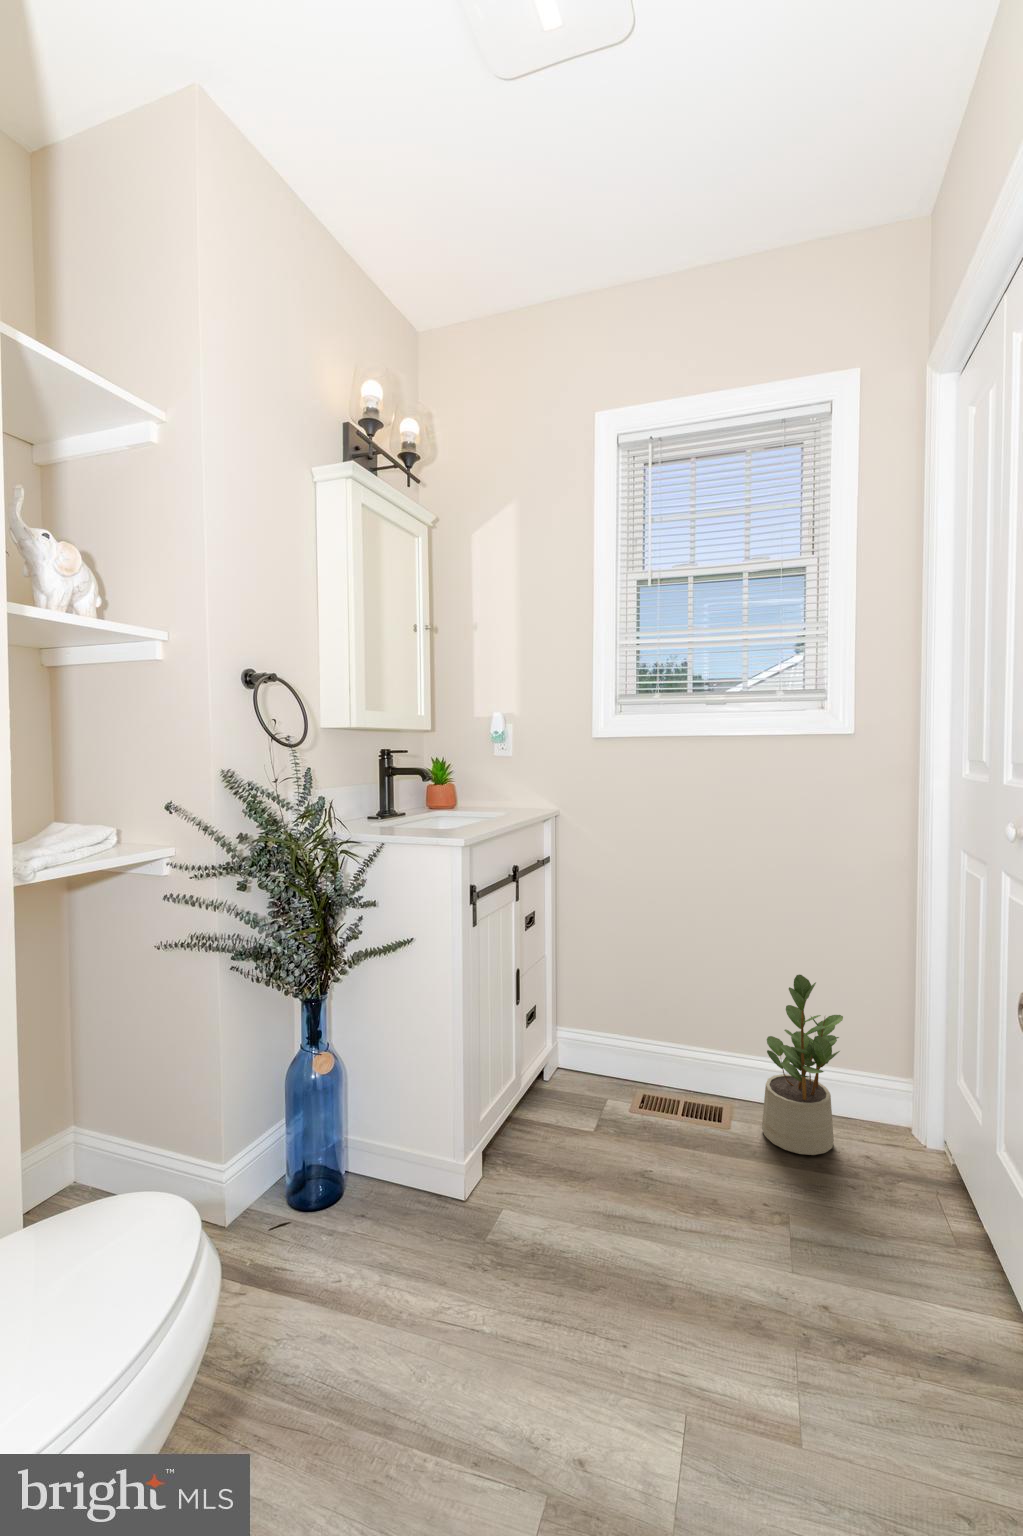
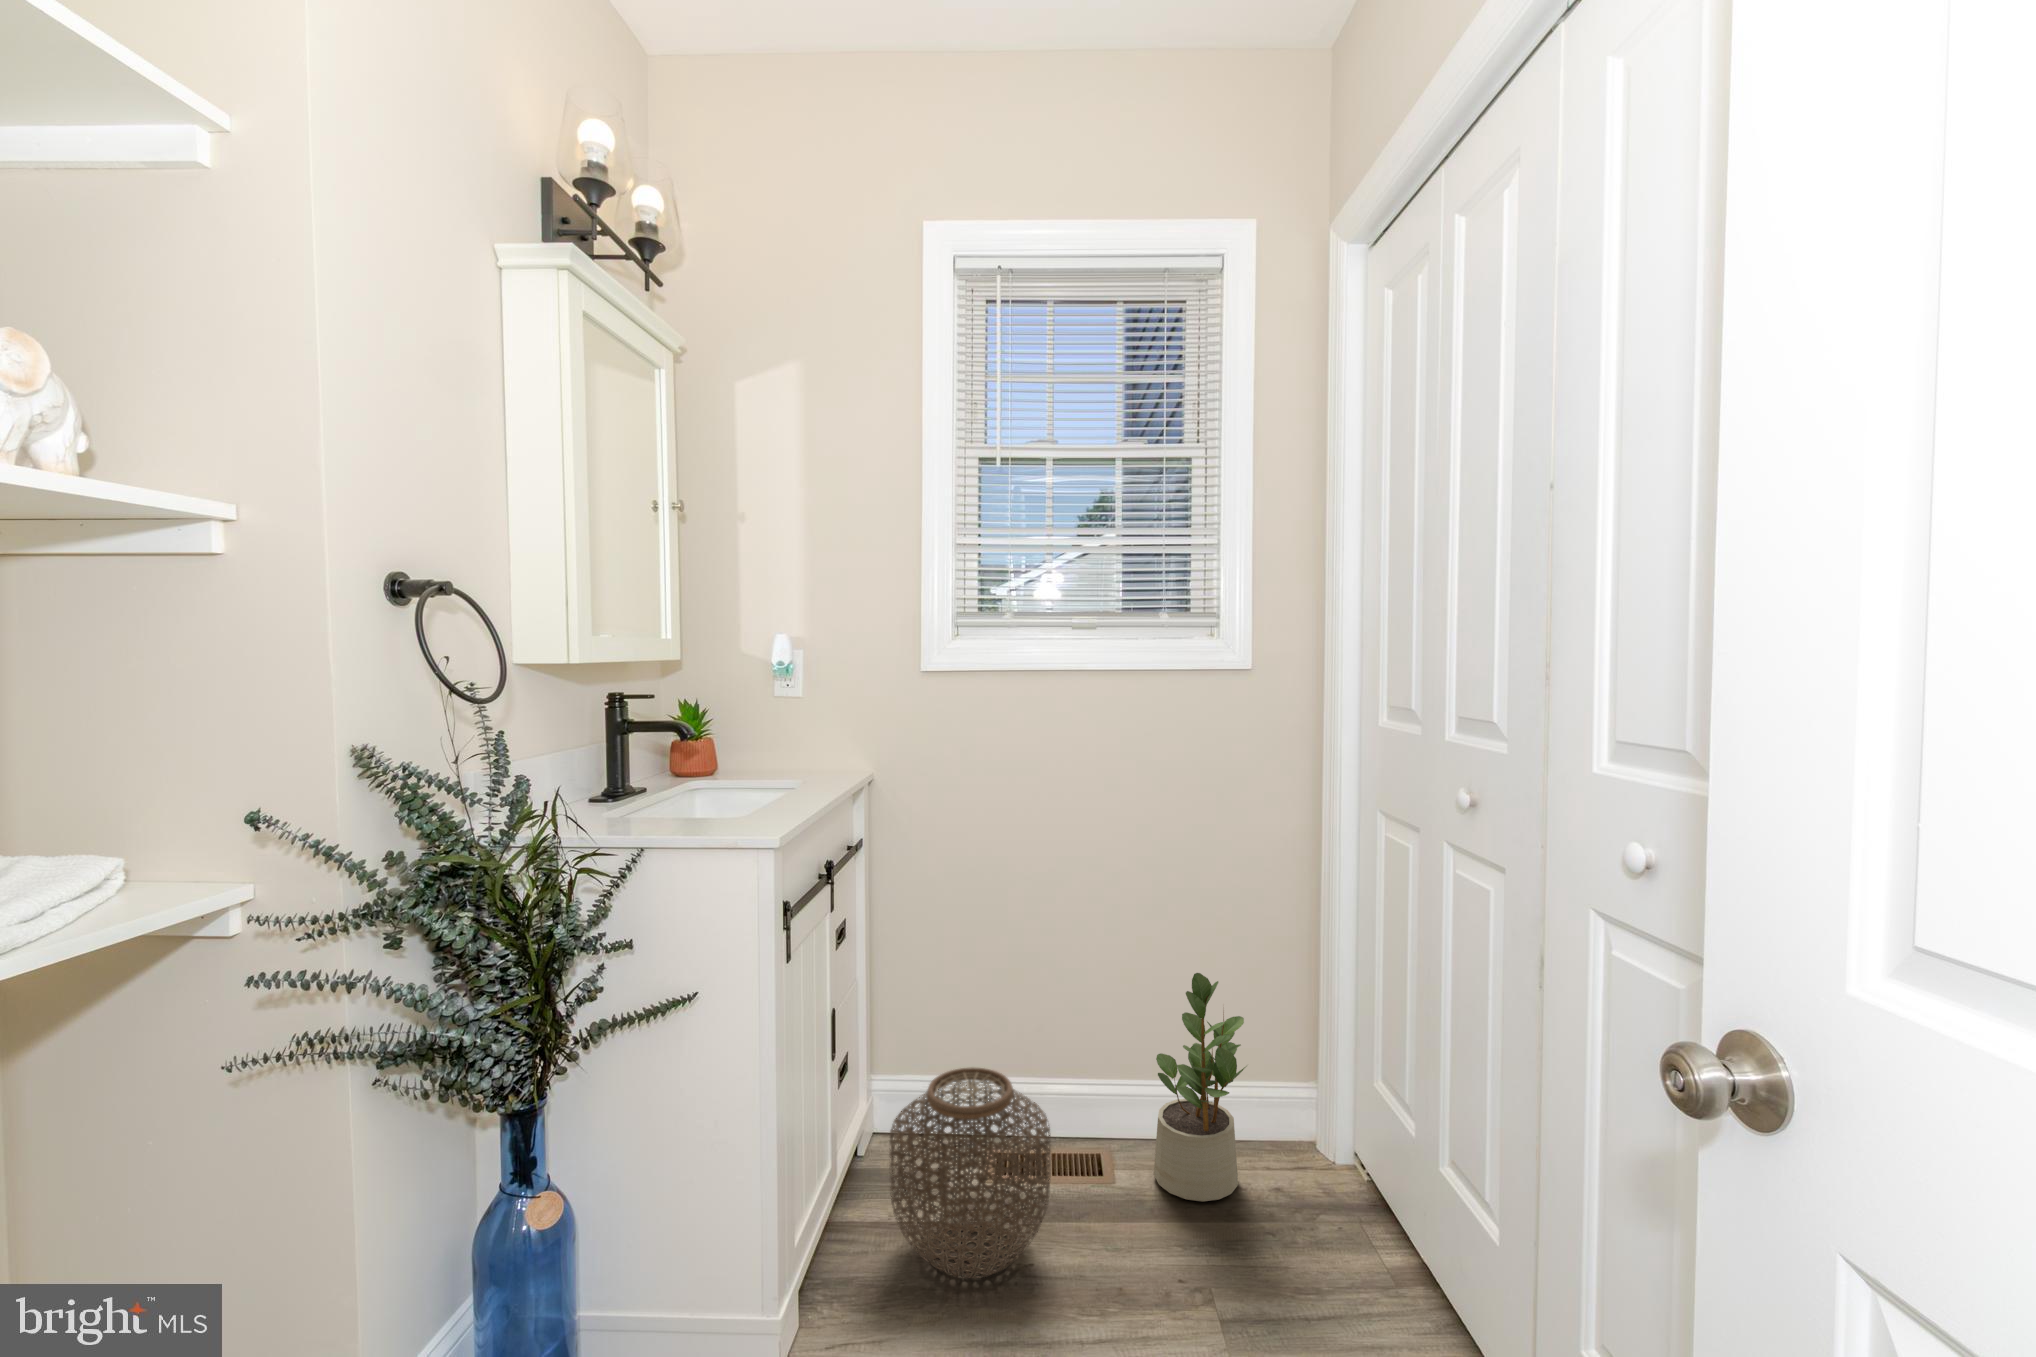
woven basket: none [553,1023,671,1173] -> present [890,1067,1051,1278]

